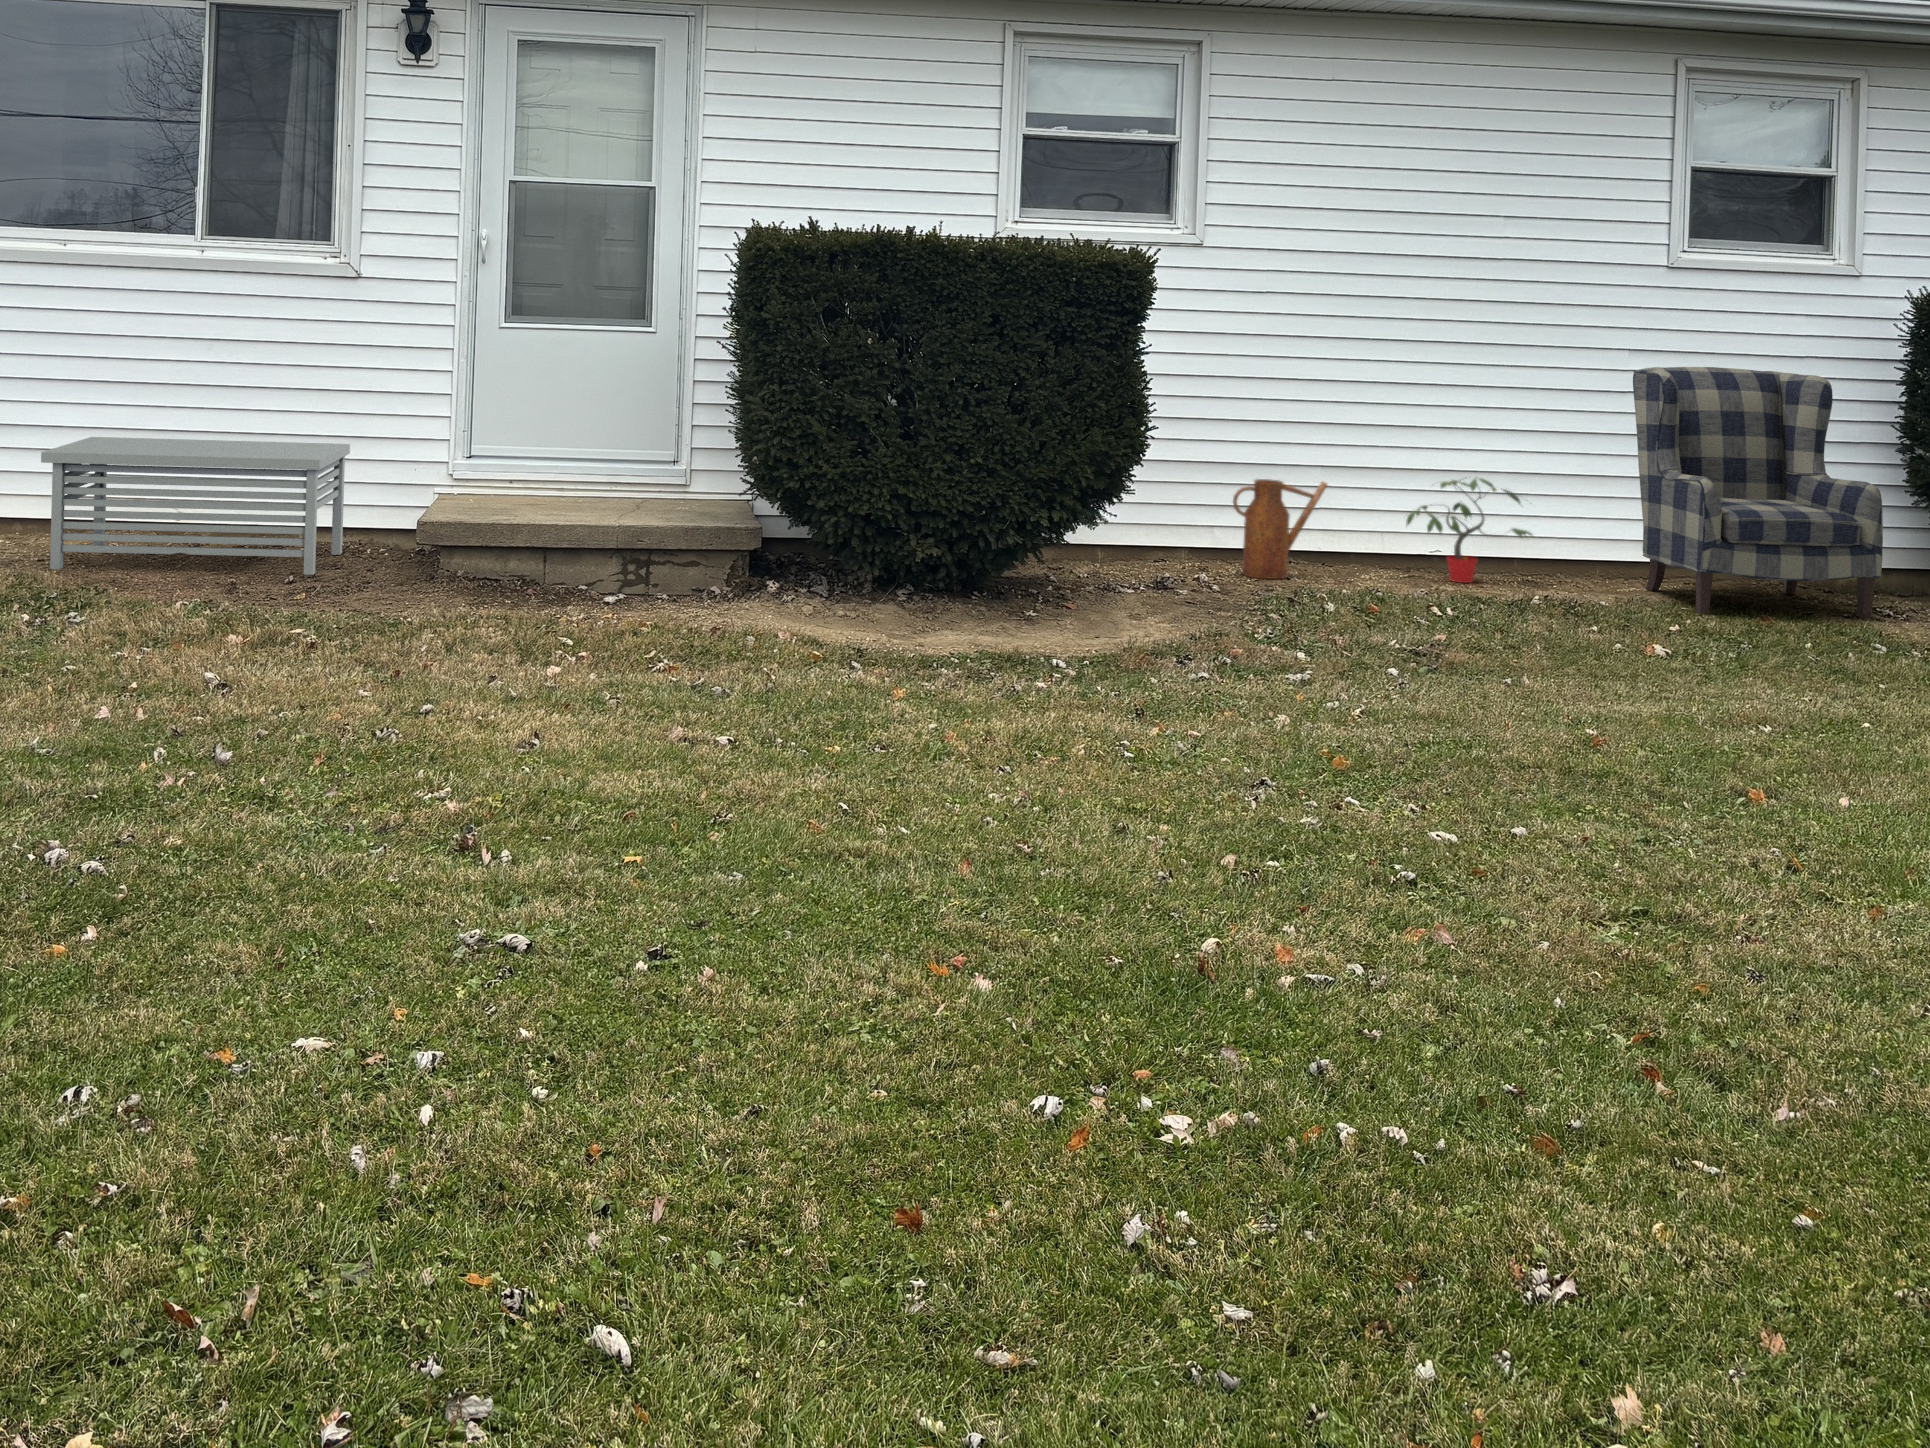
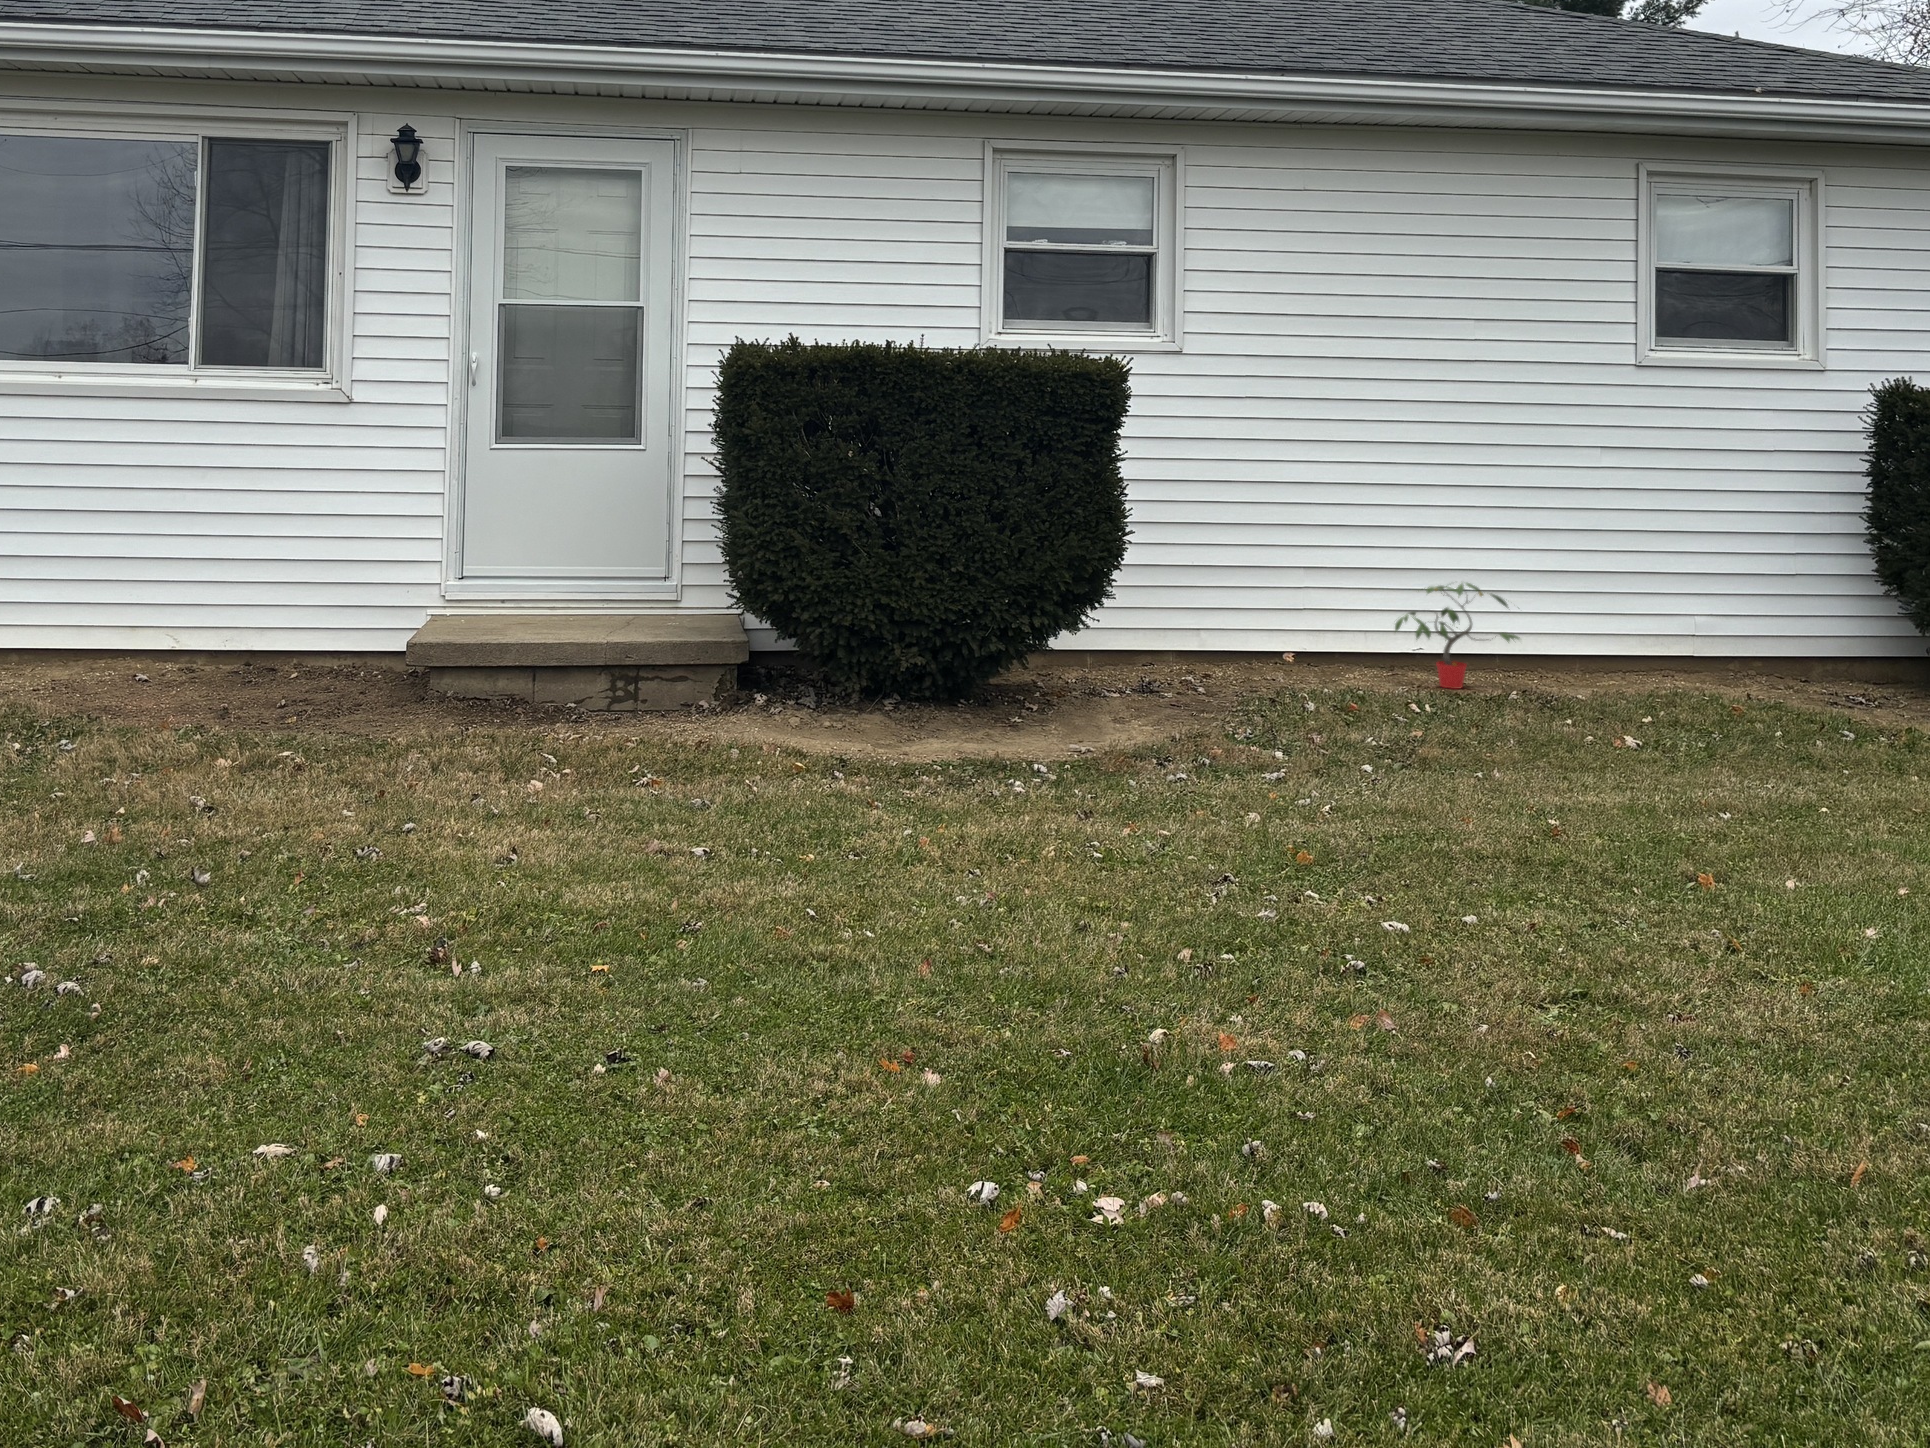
chair: present [1633,367,1883,618] -> none [1615,468,1863,716]
storage bench: present [41,437,350,575] -> none [15,568,330,704]
watering can: present [1233,479,1327,579] -> none [1221,588,1316,689]

